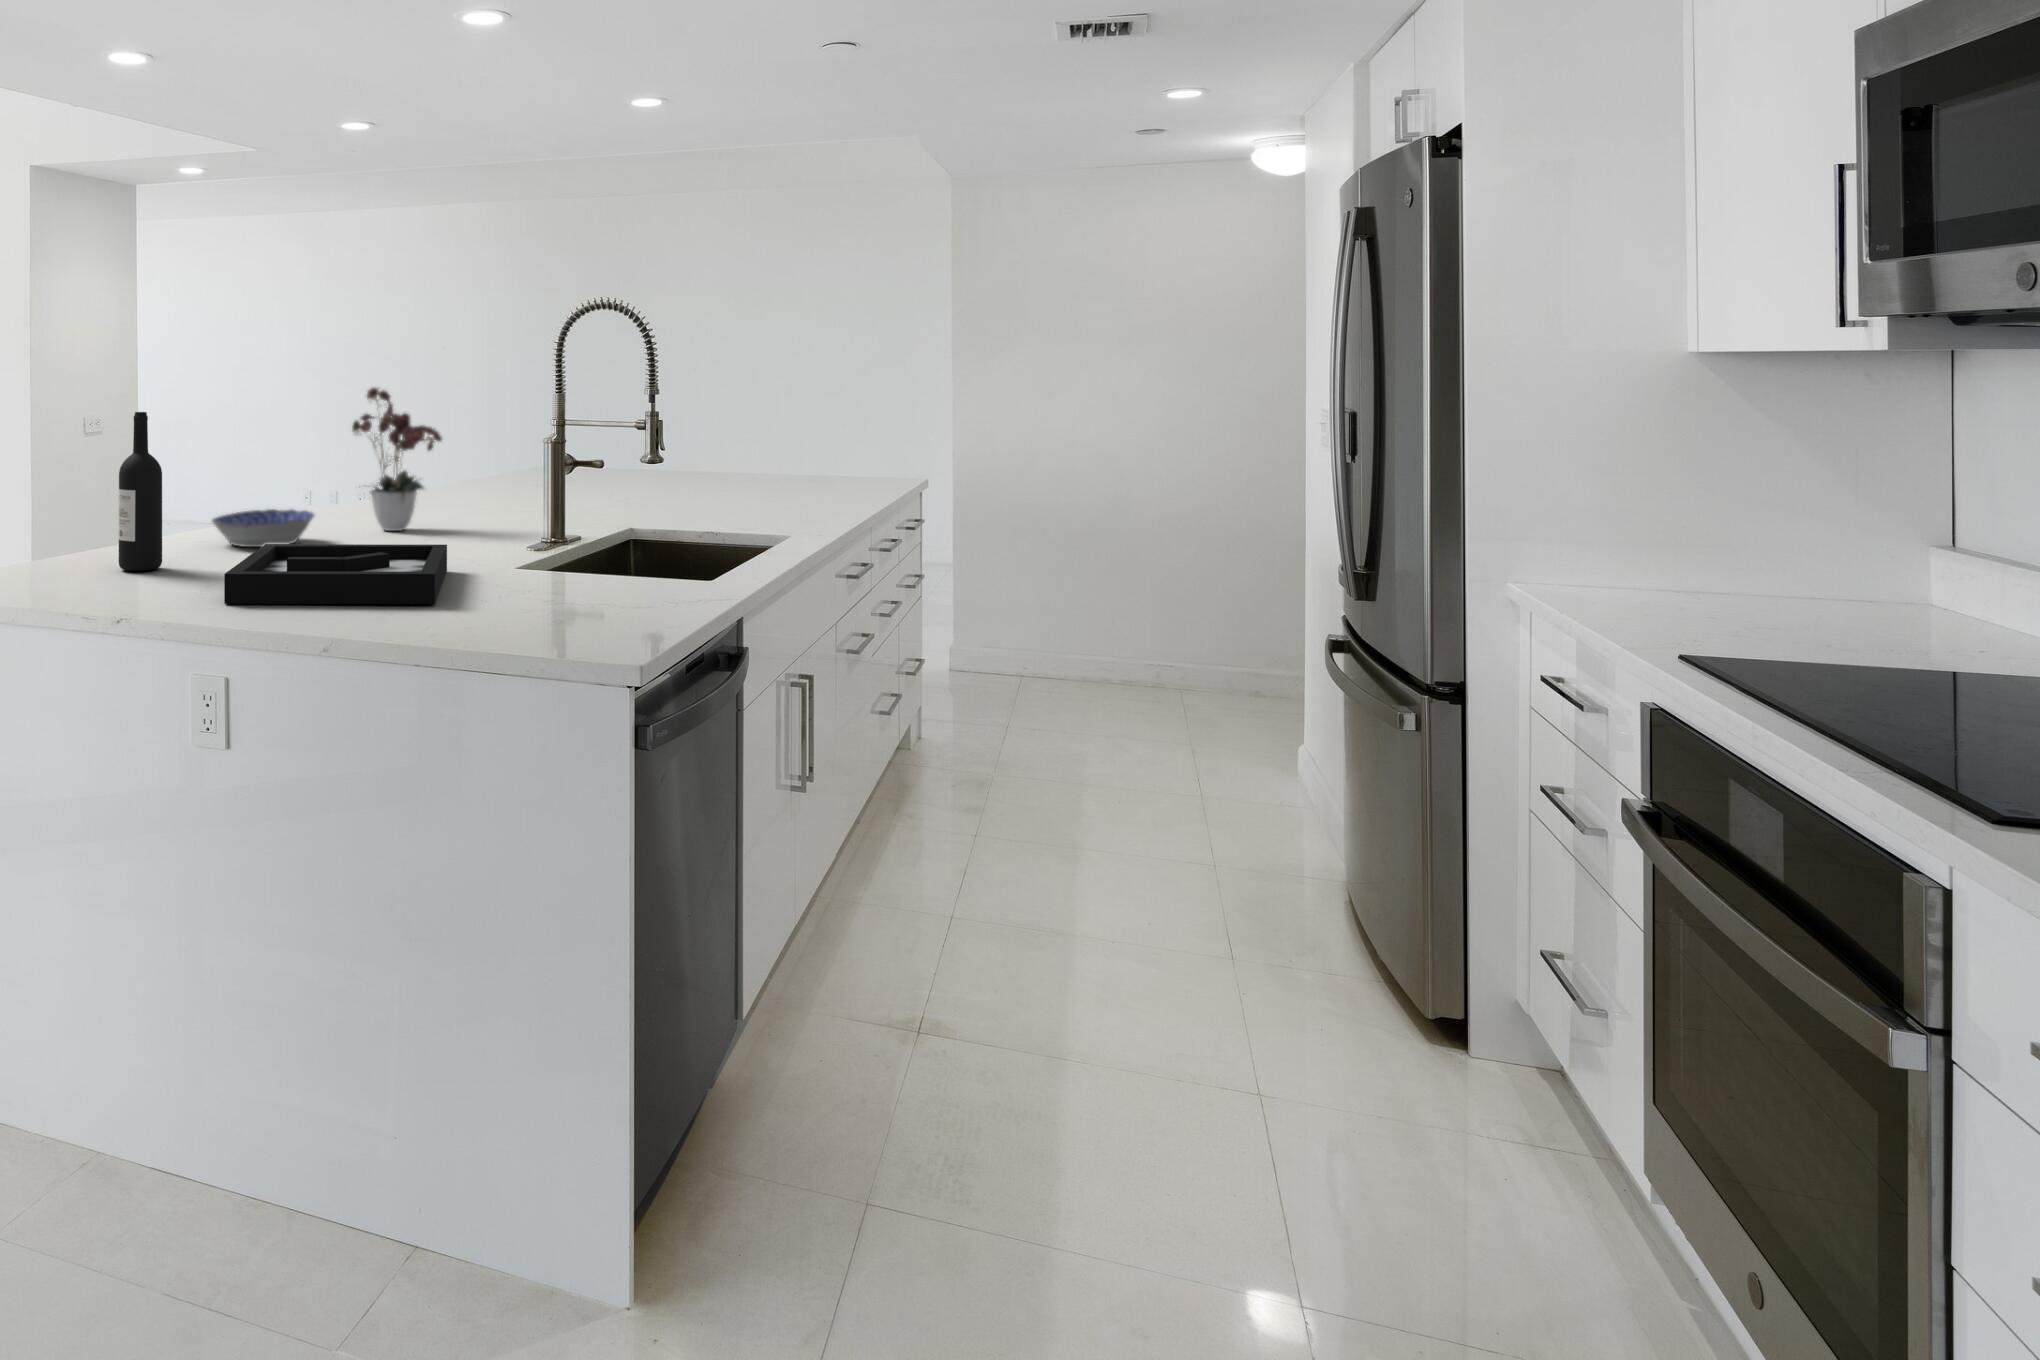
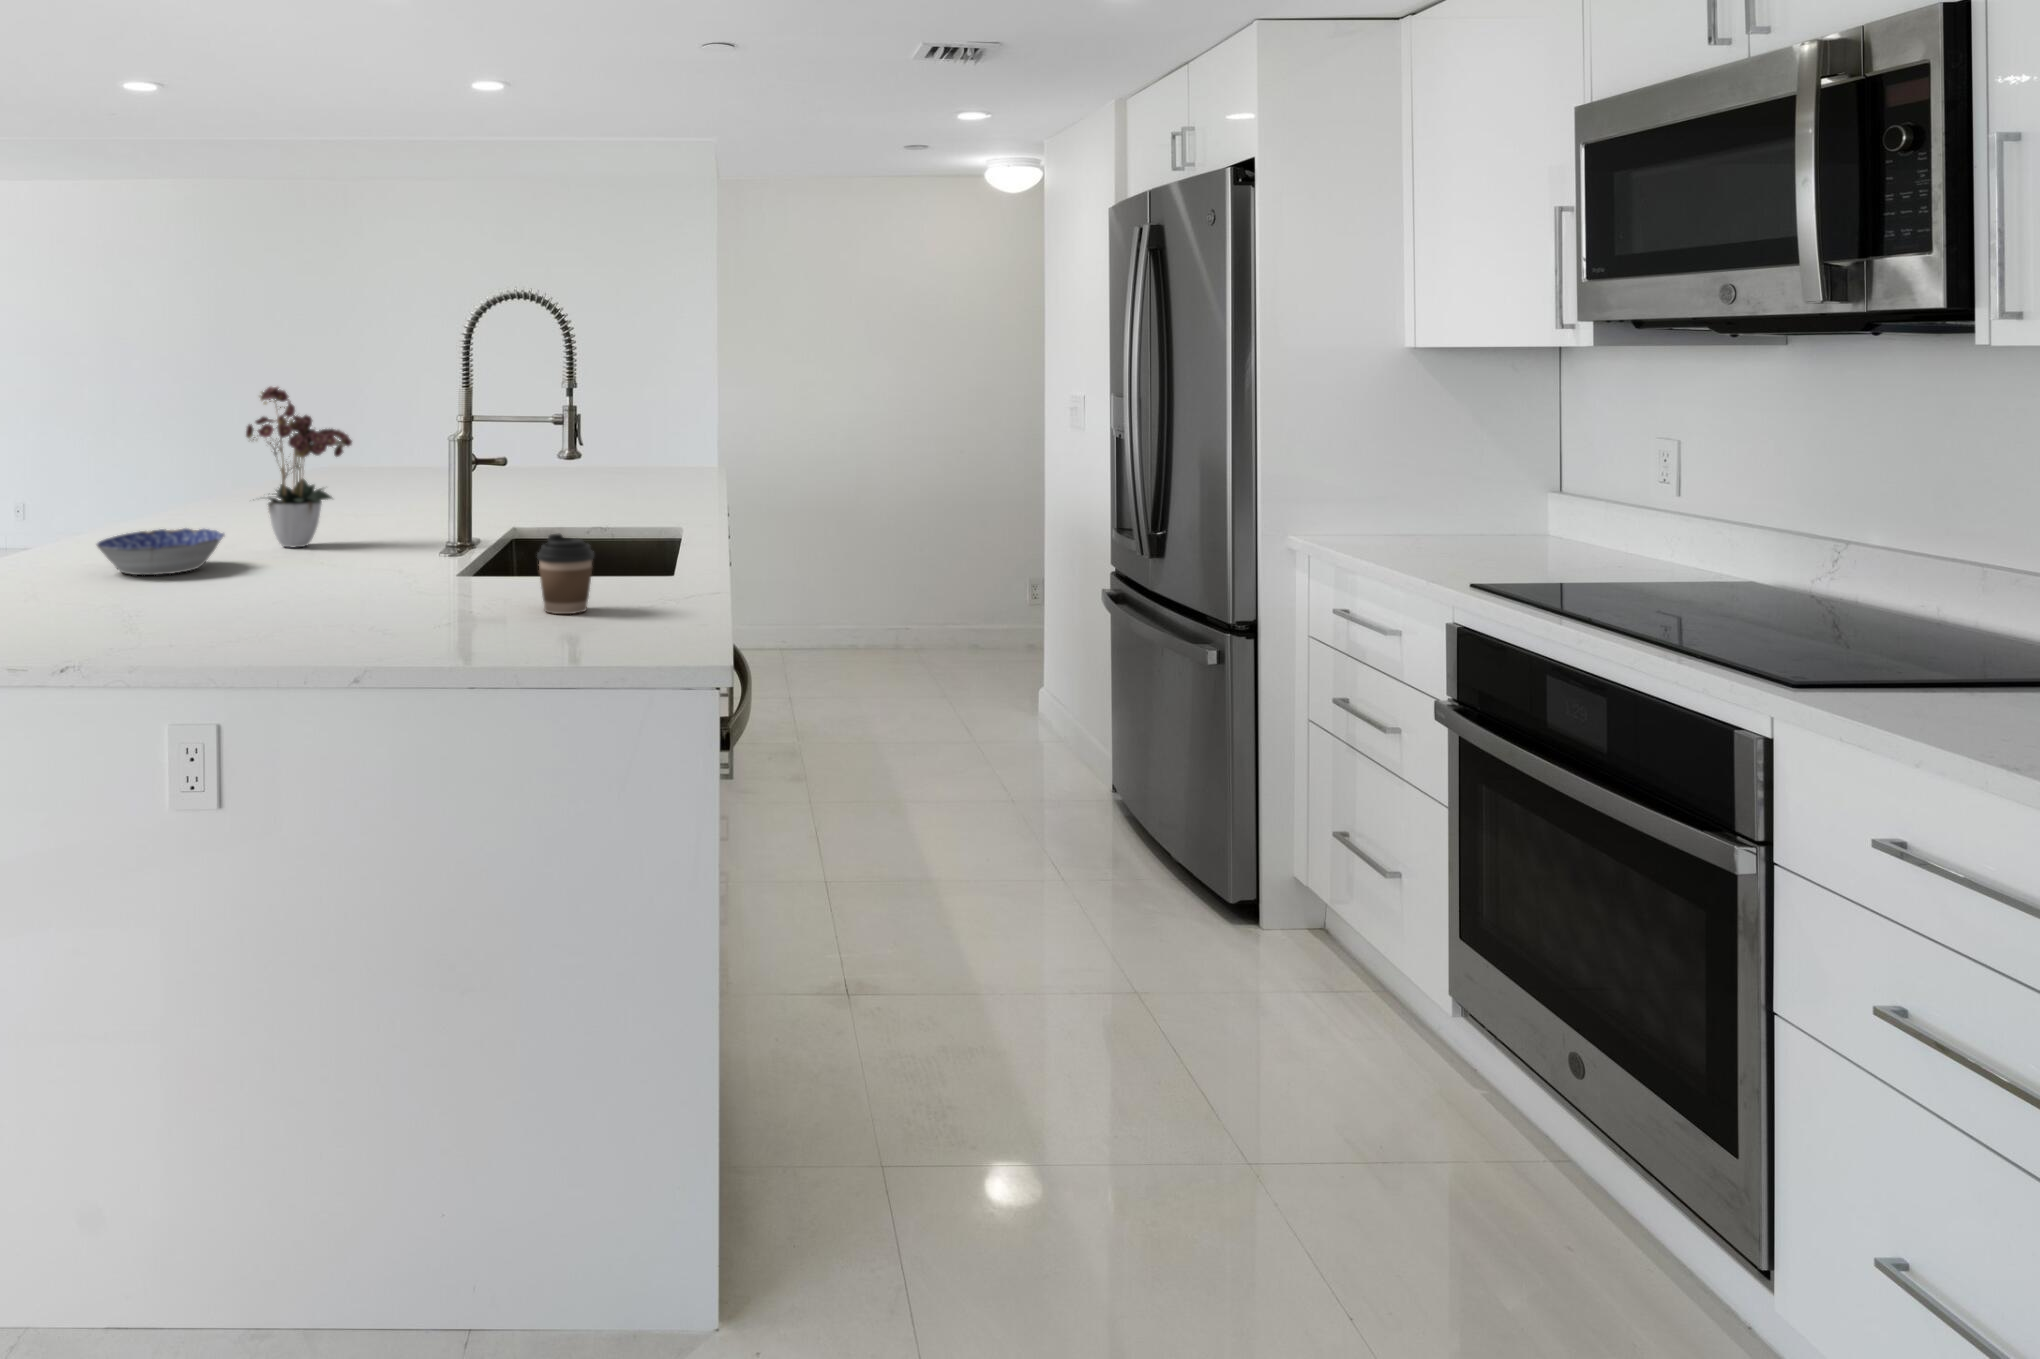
wine bottle: present [119,412,162,571] -> none [19,418,75,612]
coffee cup: none [512,528,565,604] -> present [537,533,594,614]
decorative tray: present [224,544,447,604] -> none [208,557,466,642]

